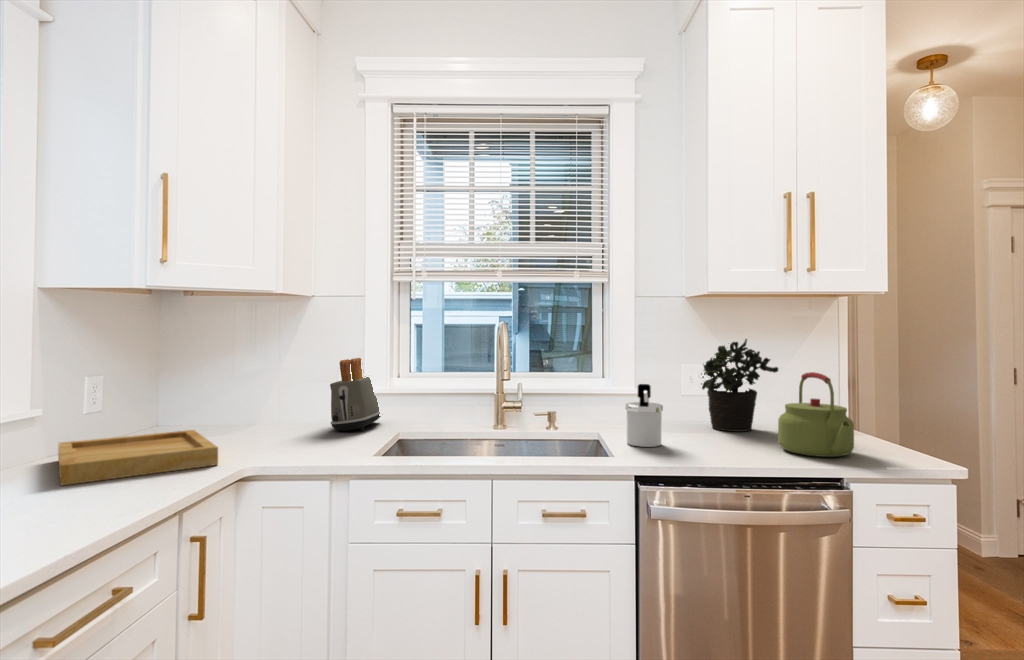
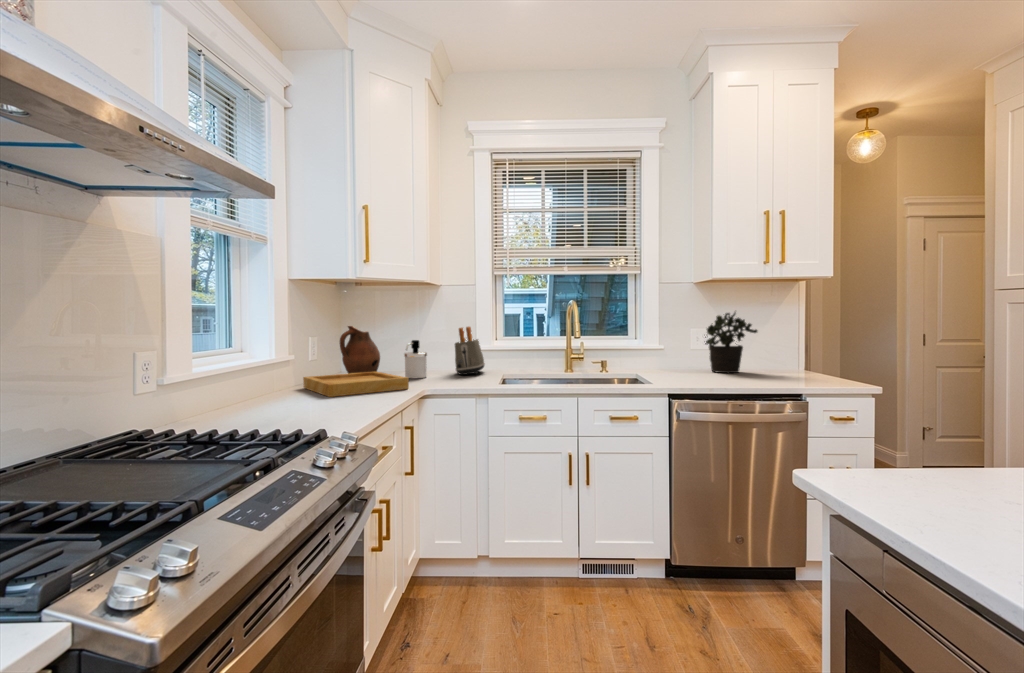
ceramic pitcher: none [148,358,226,438] -> present [340,326,380,374]
kettle: present [778,372,854,457] -> none [759,329,809,383]
soap dispenser: present [625,384,663,447] -> present [404,340,427,378]

